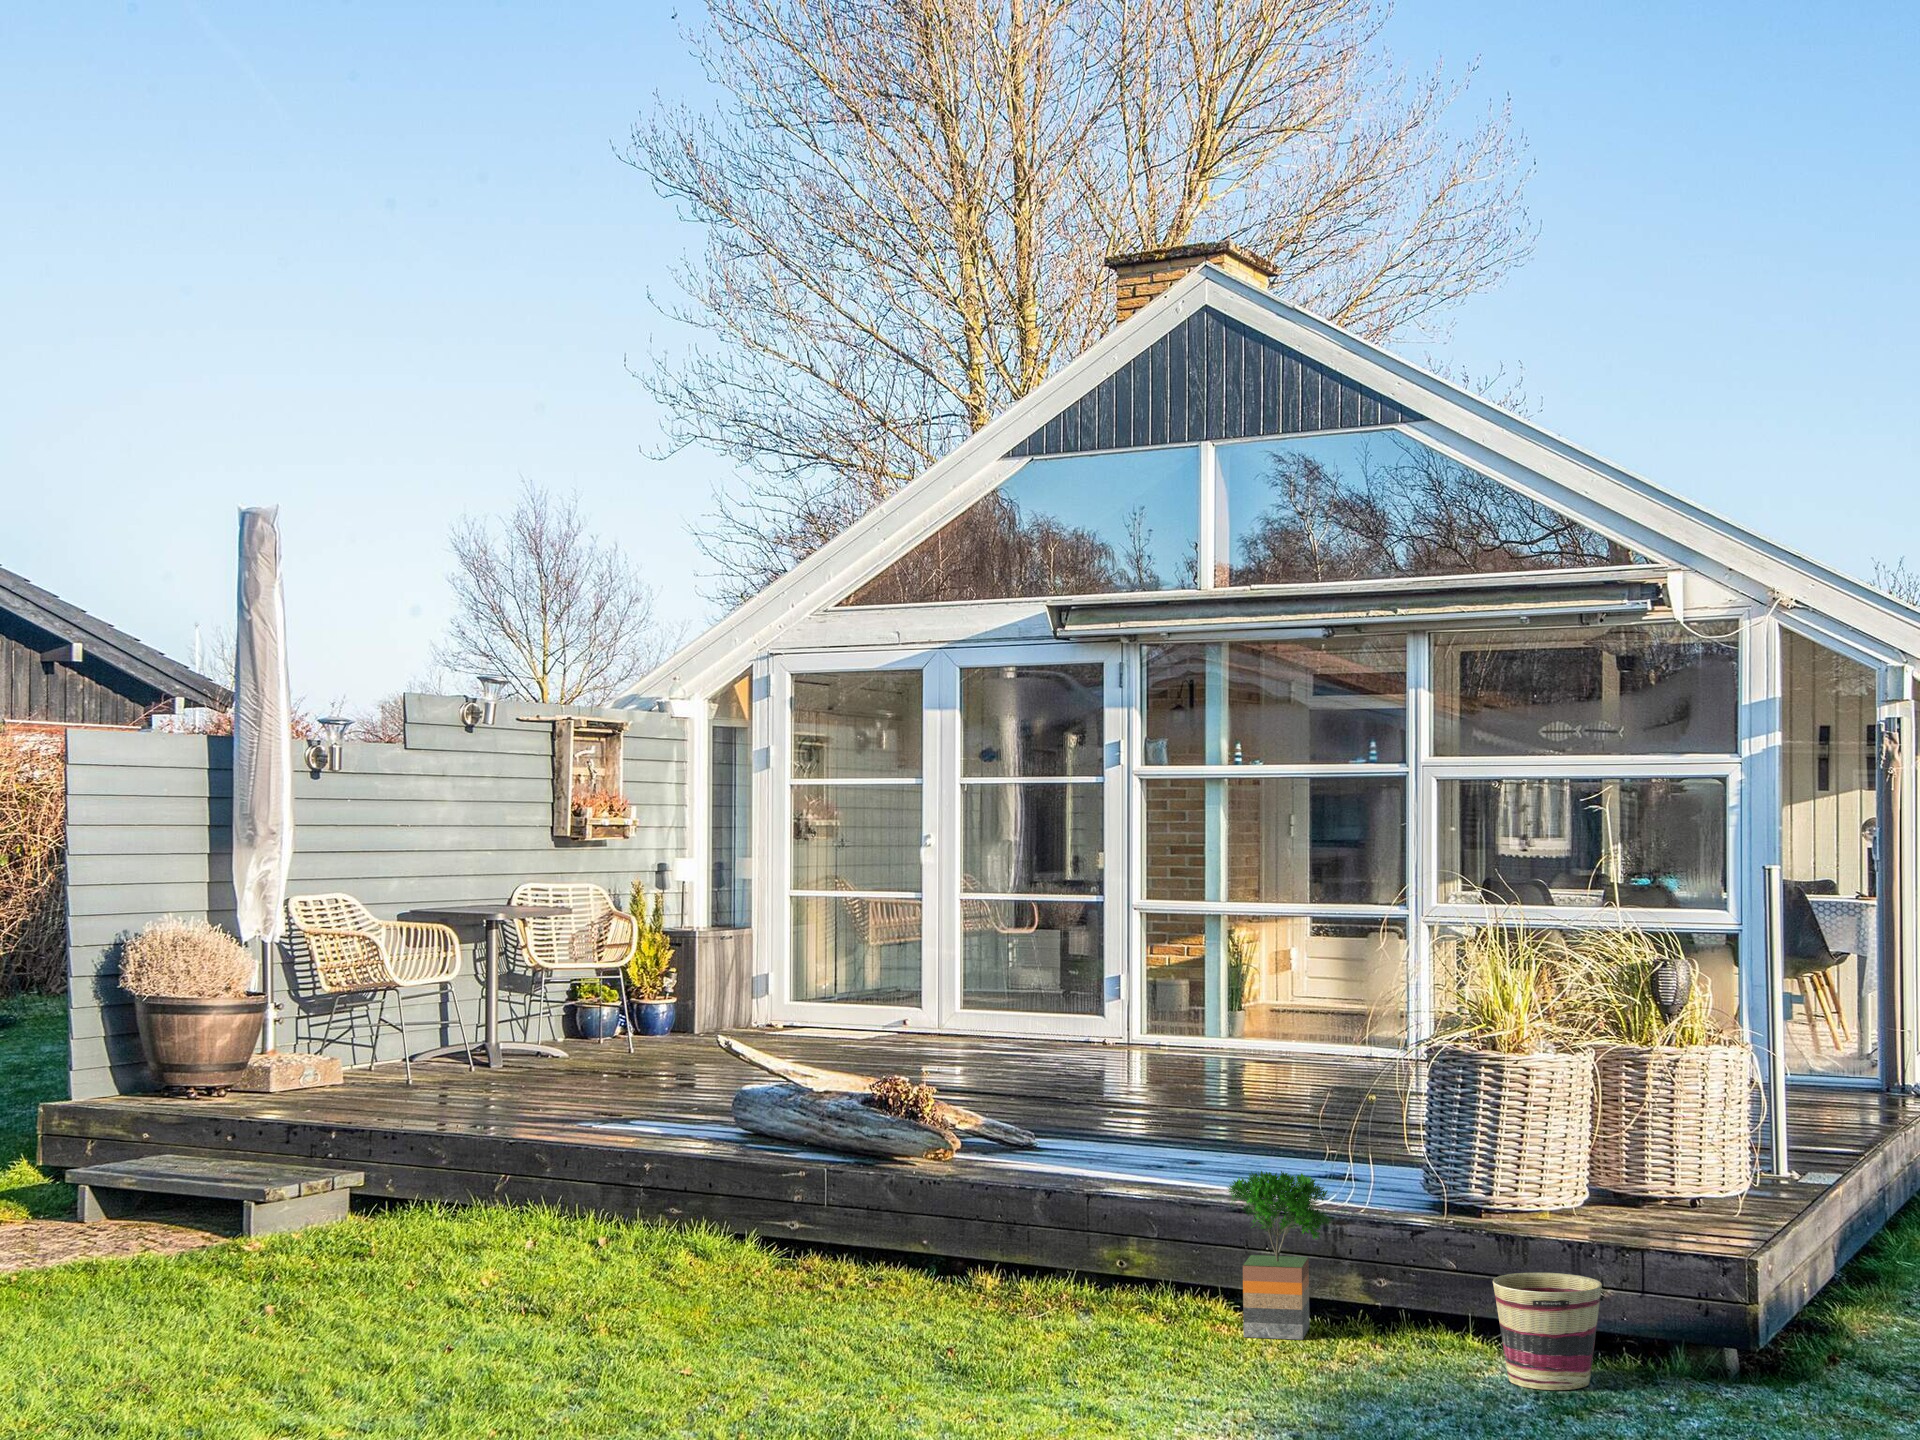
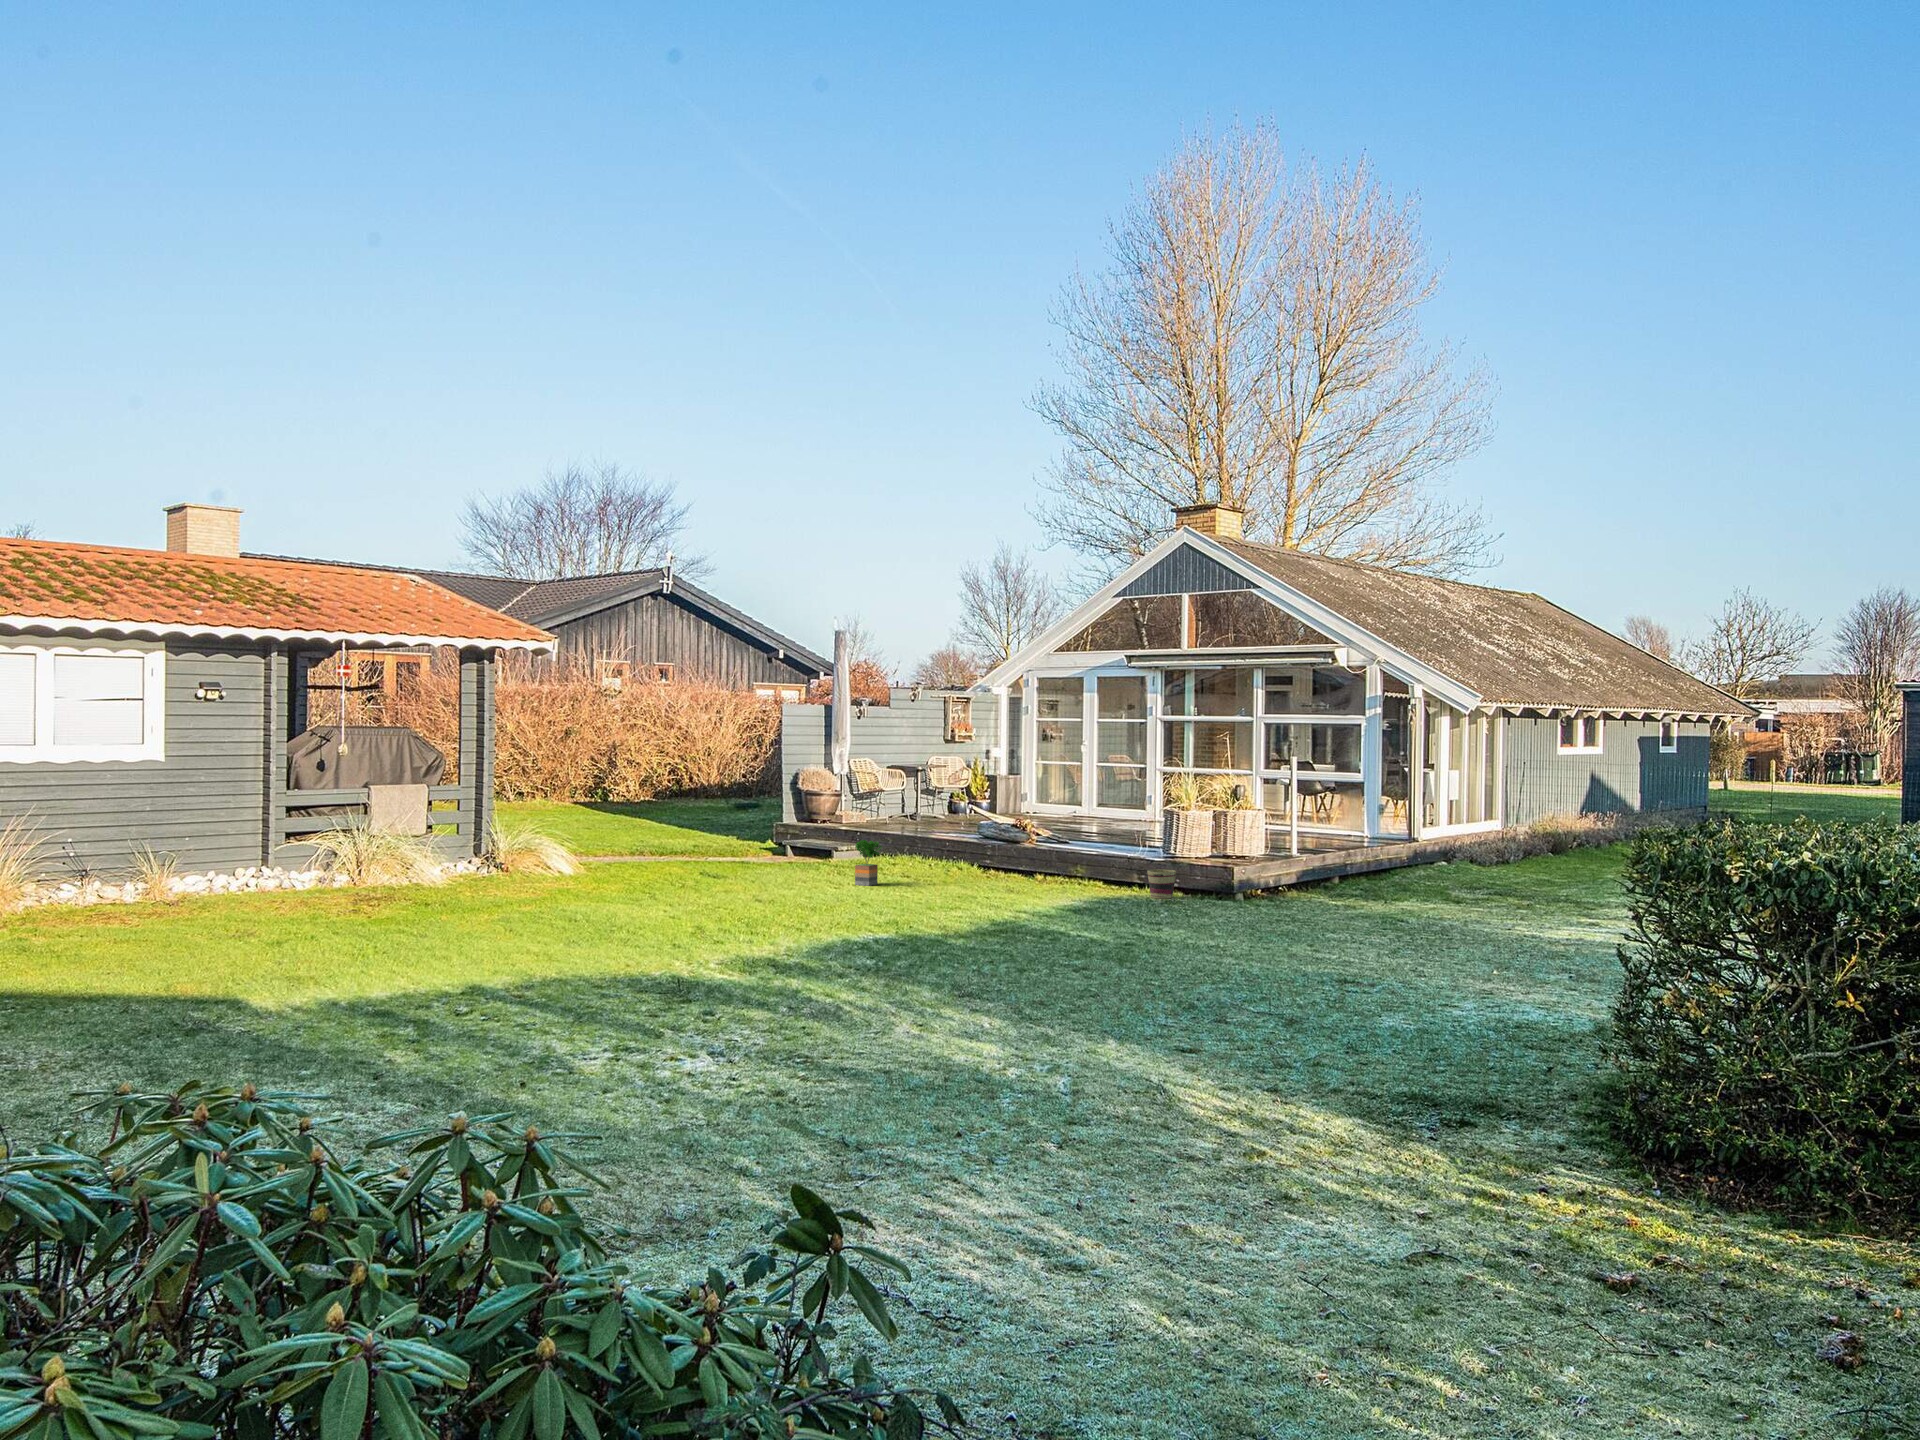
potted tree: present [1228,1171,1331,1340] -> present [855,840,882,886]

